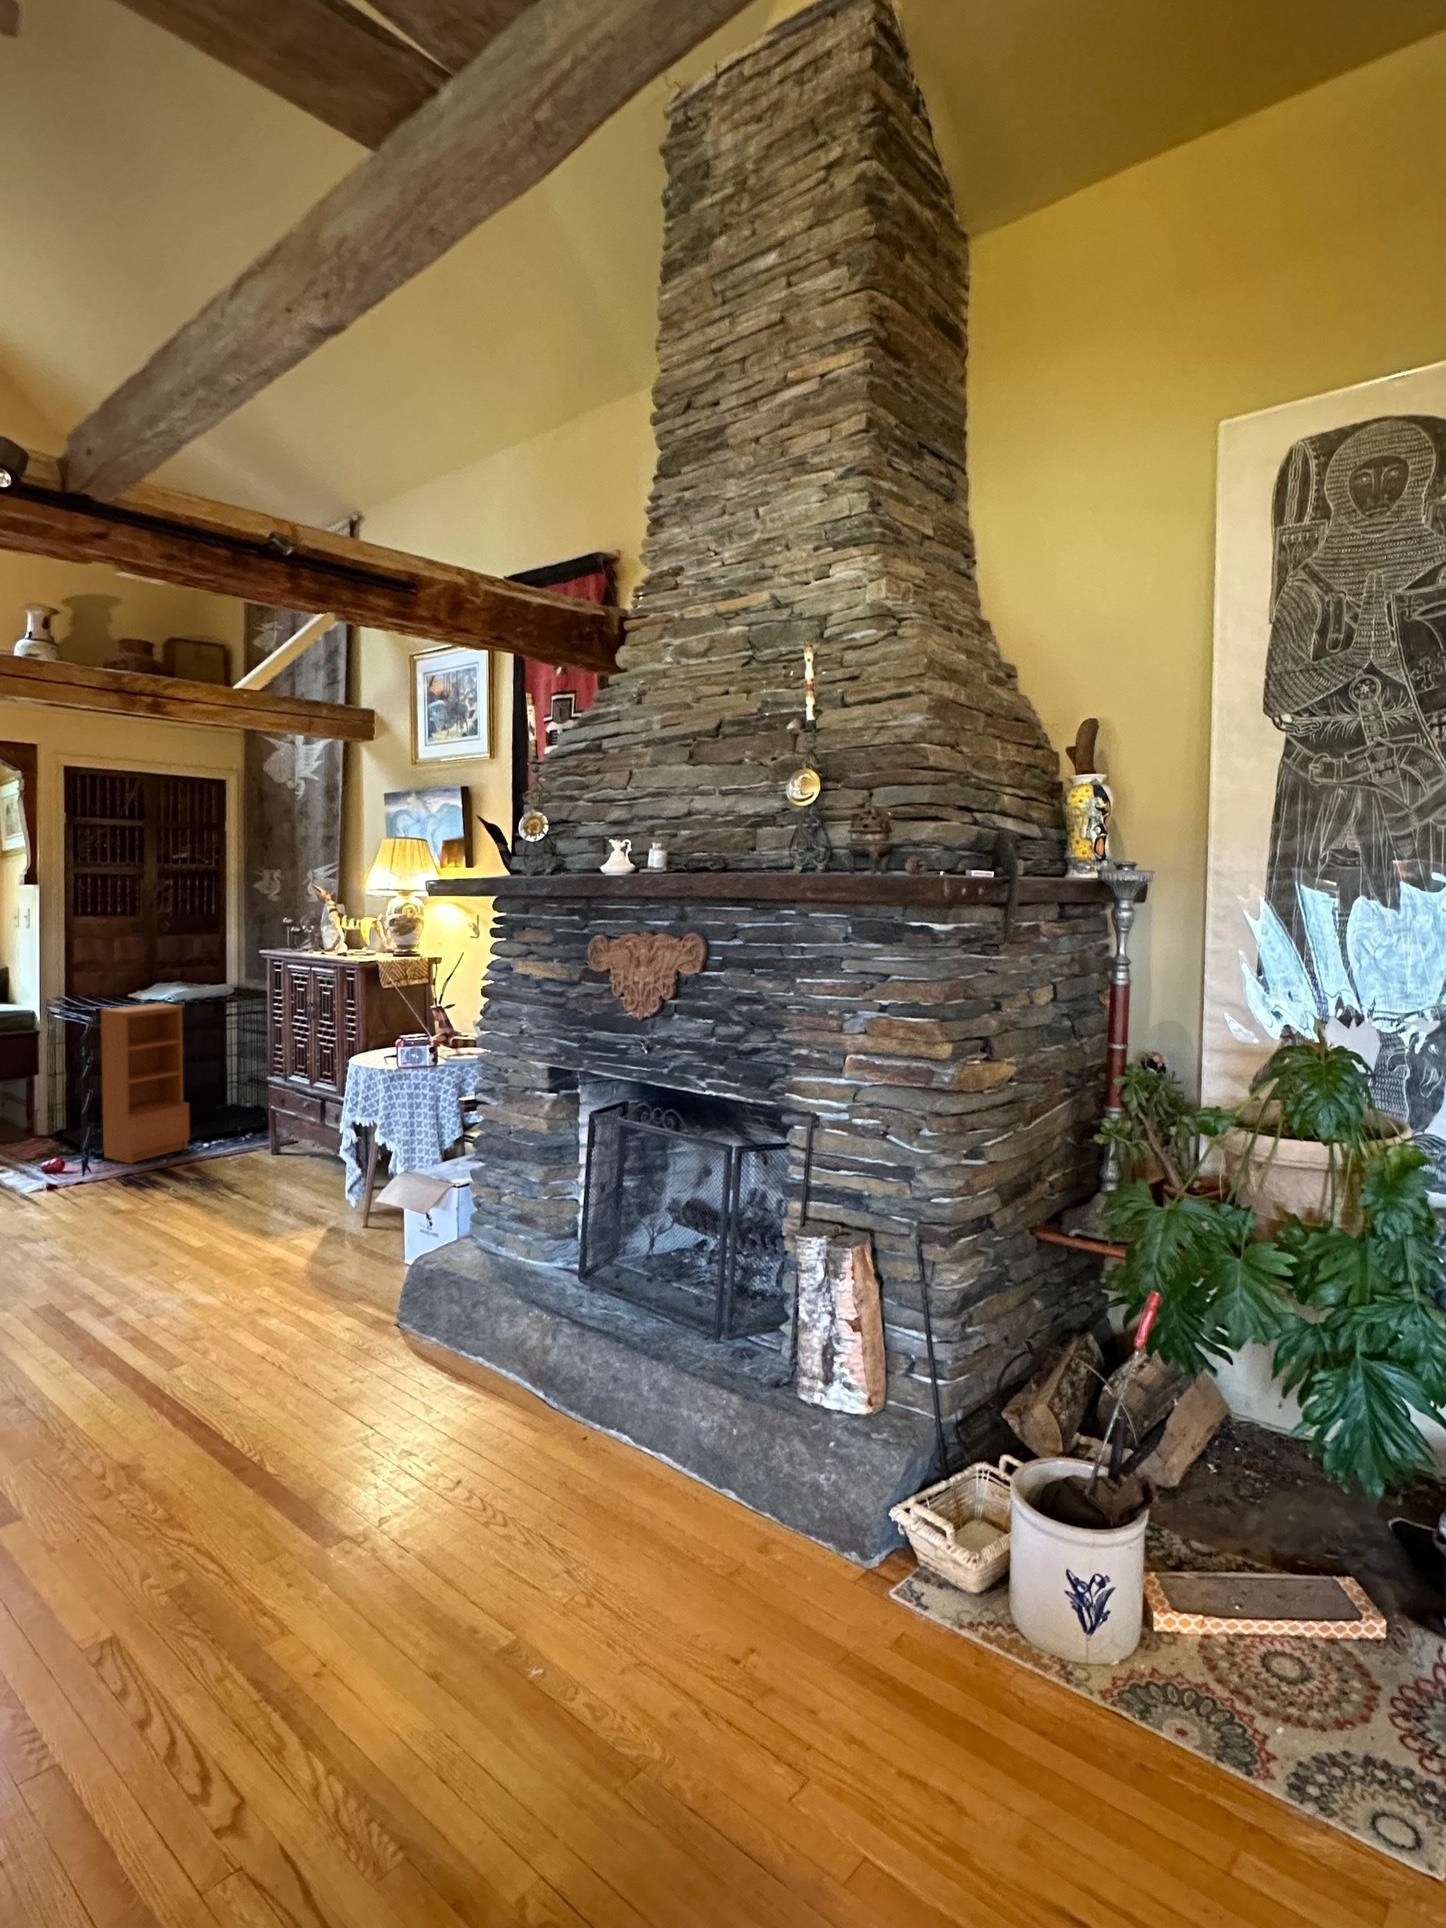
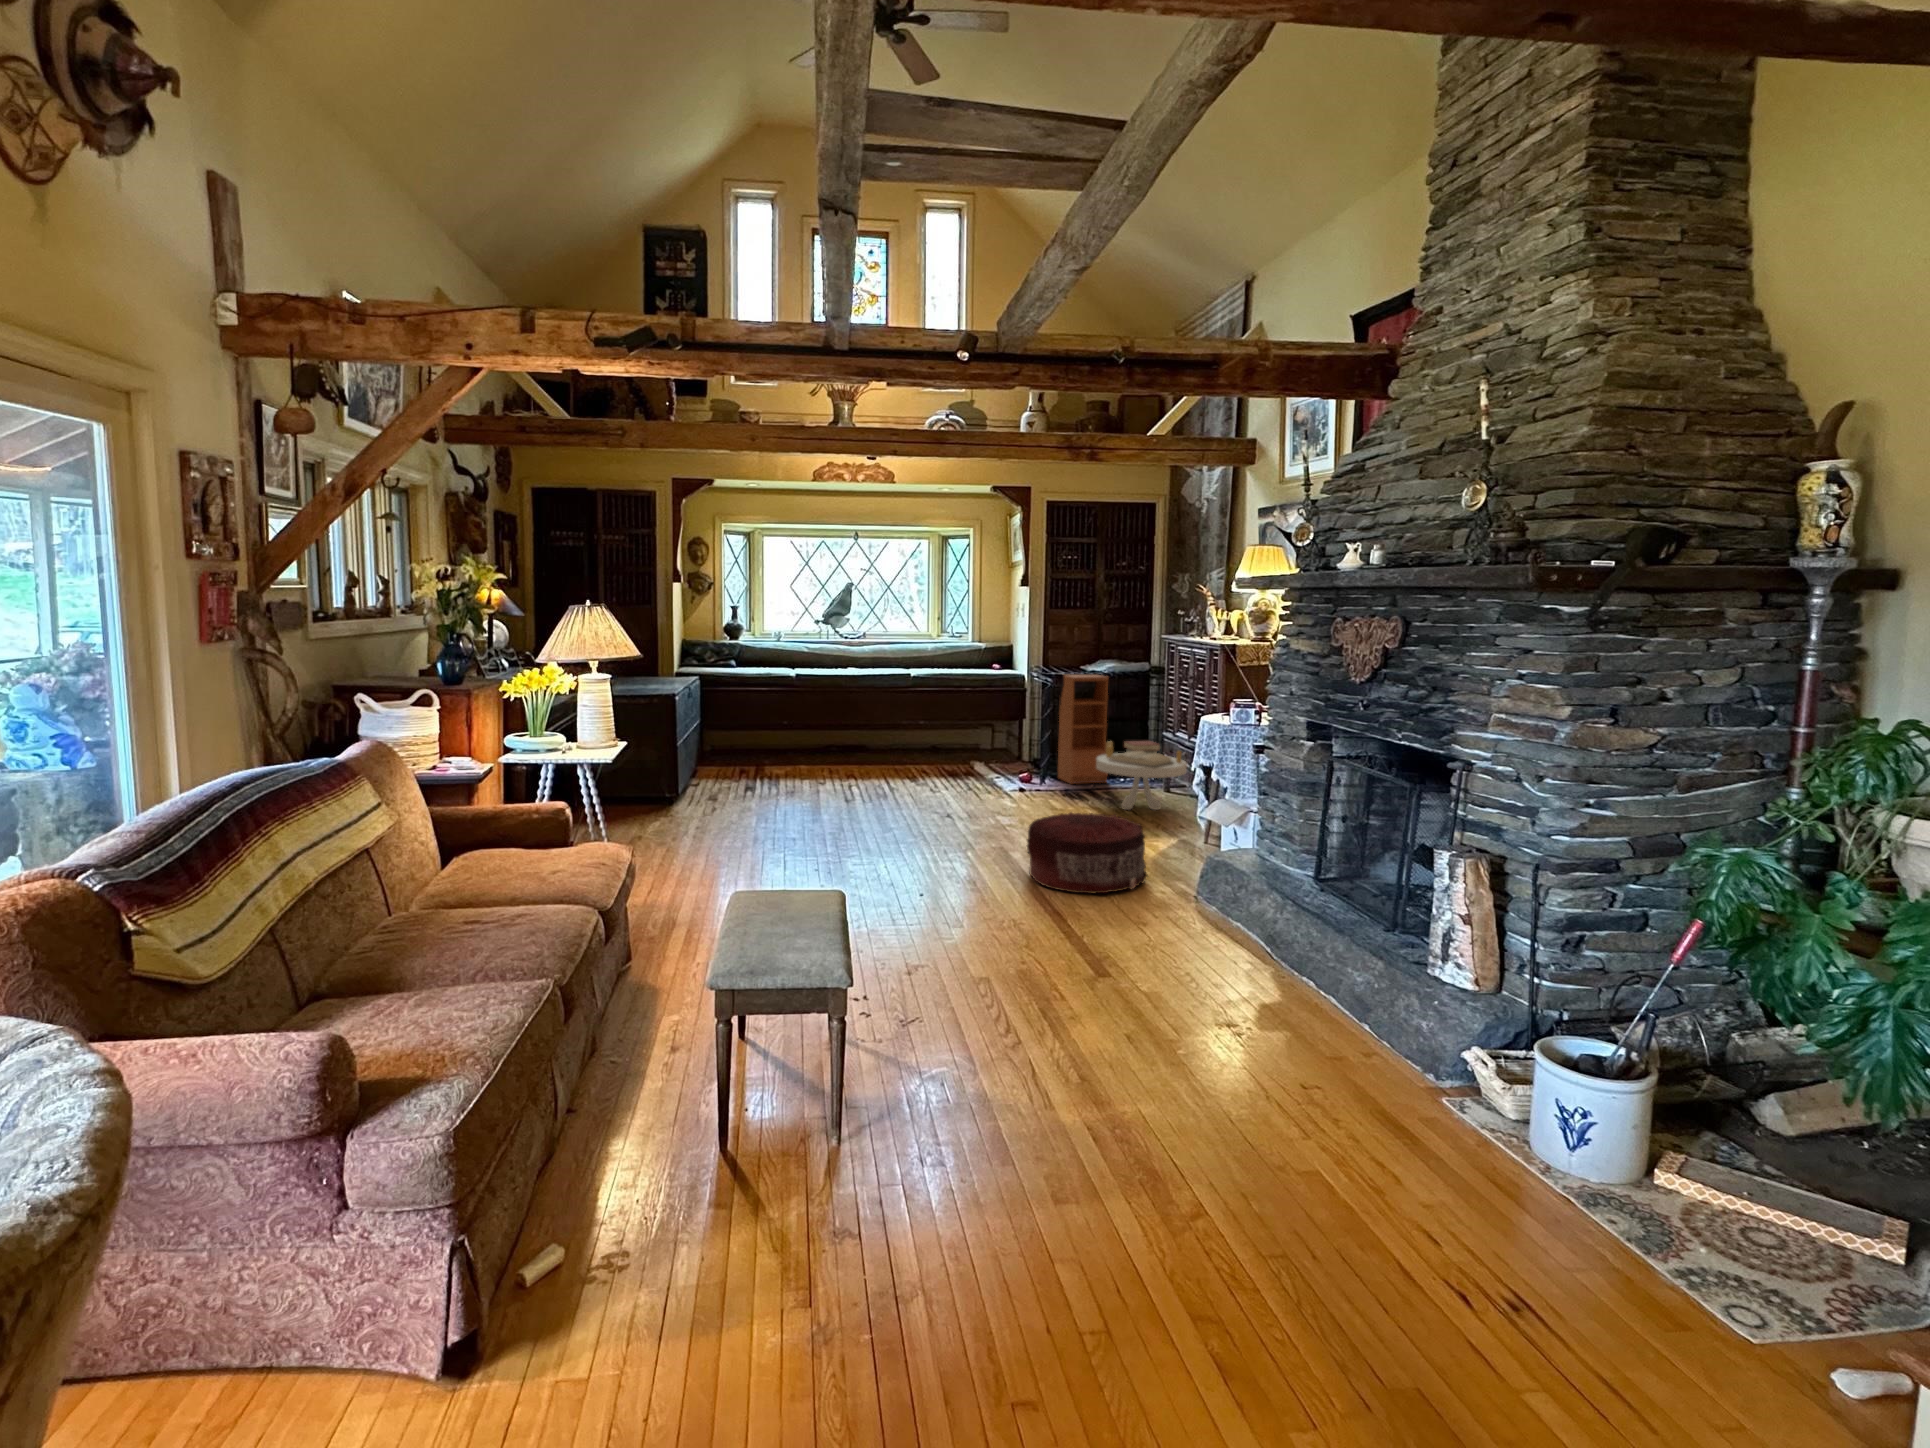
side table: none [180,1087,318,1191] -> present [1096,741,1187,810]
pouf: none [85,1231,316,1408] -> present [1027,812,1147,893]

